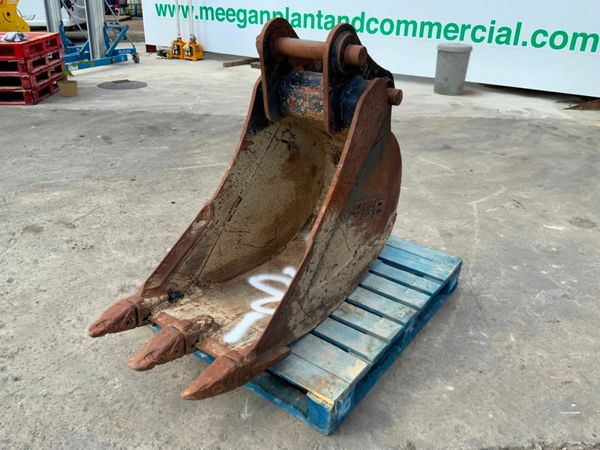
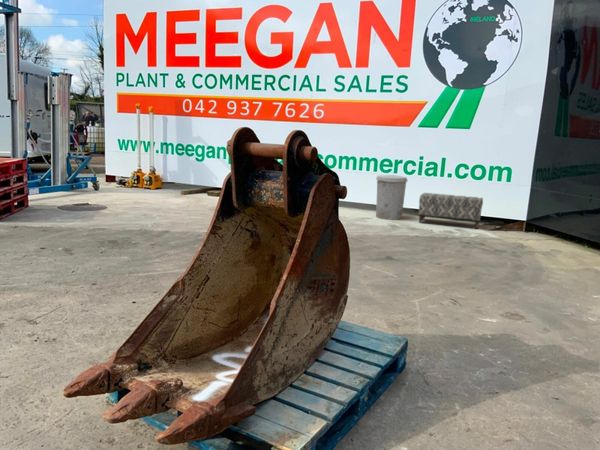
potted plant: present [57,60,94,96] -> none [18,183,57,216]
bench: none [482,64,559,106] -> present [419,193,483,229]

